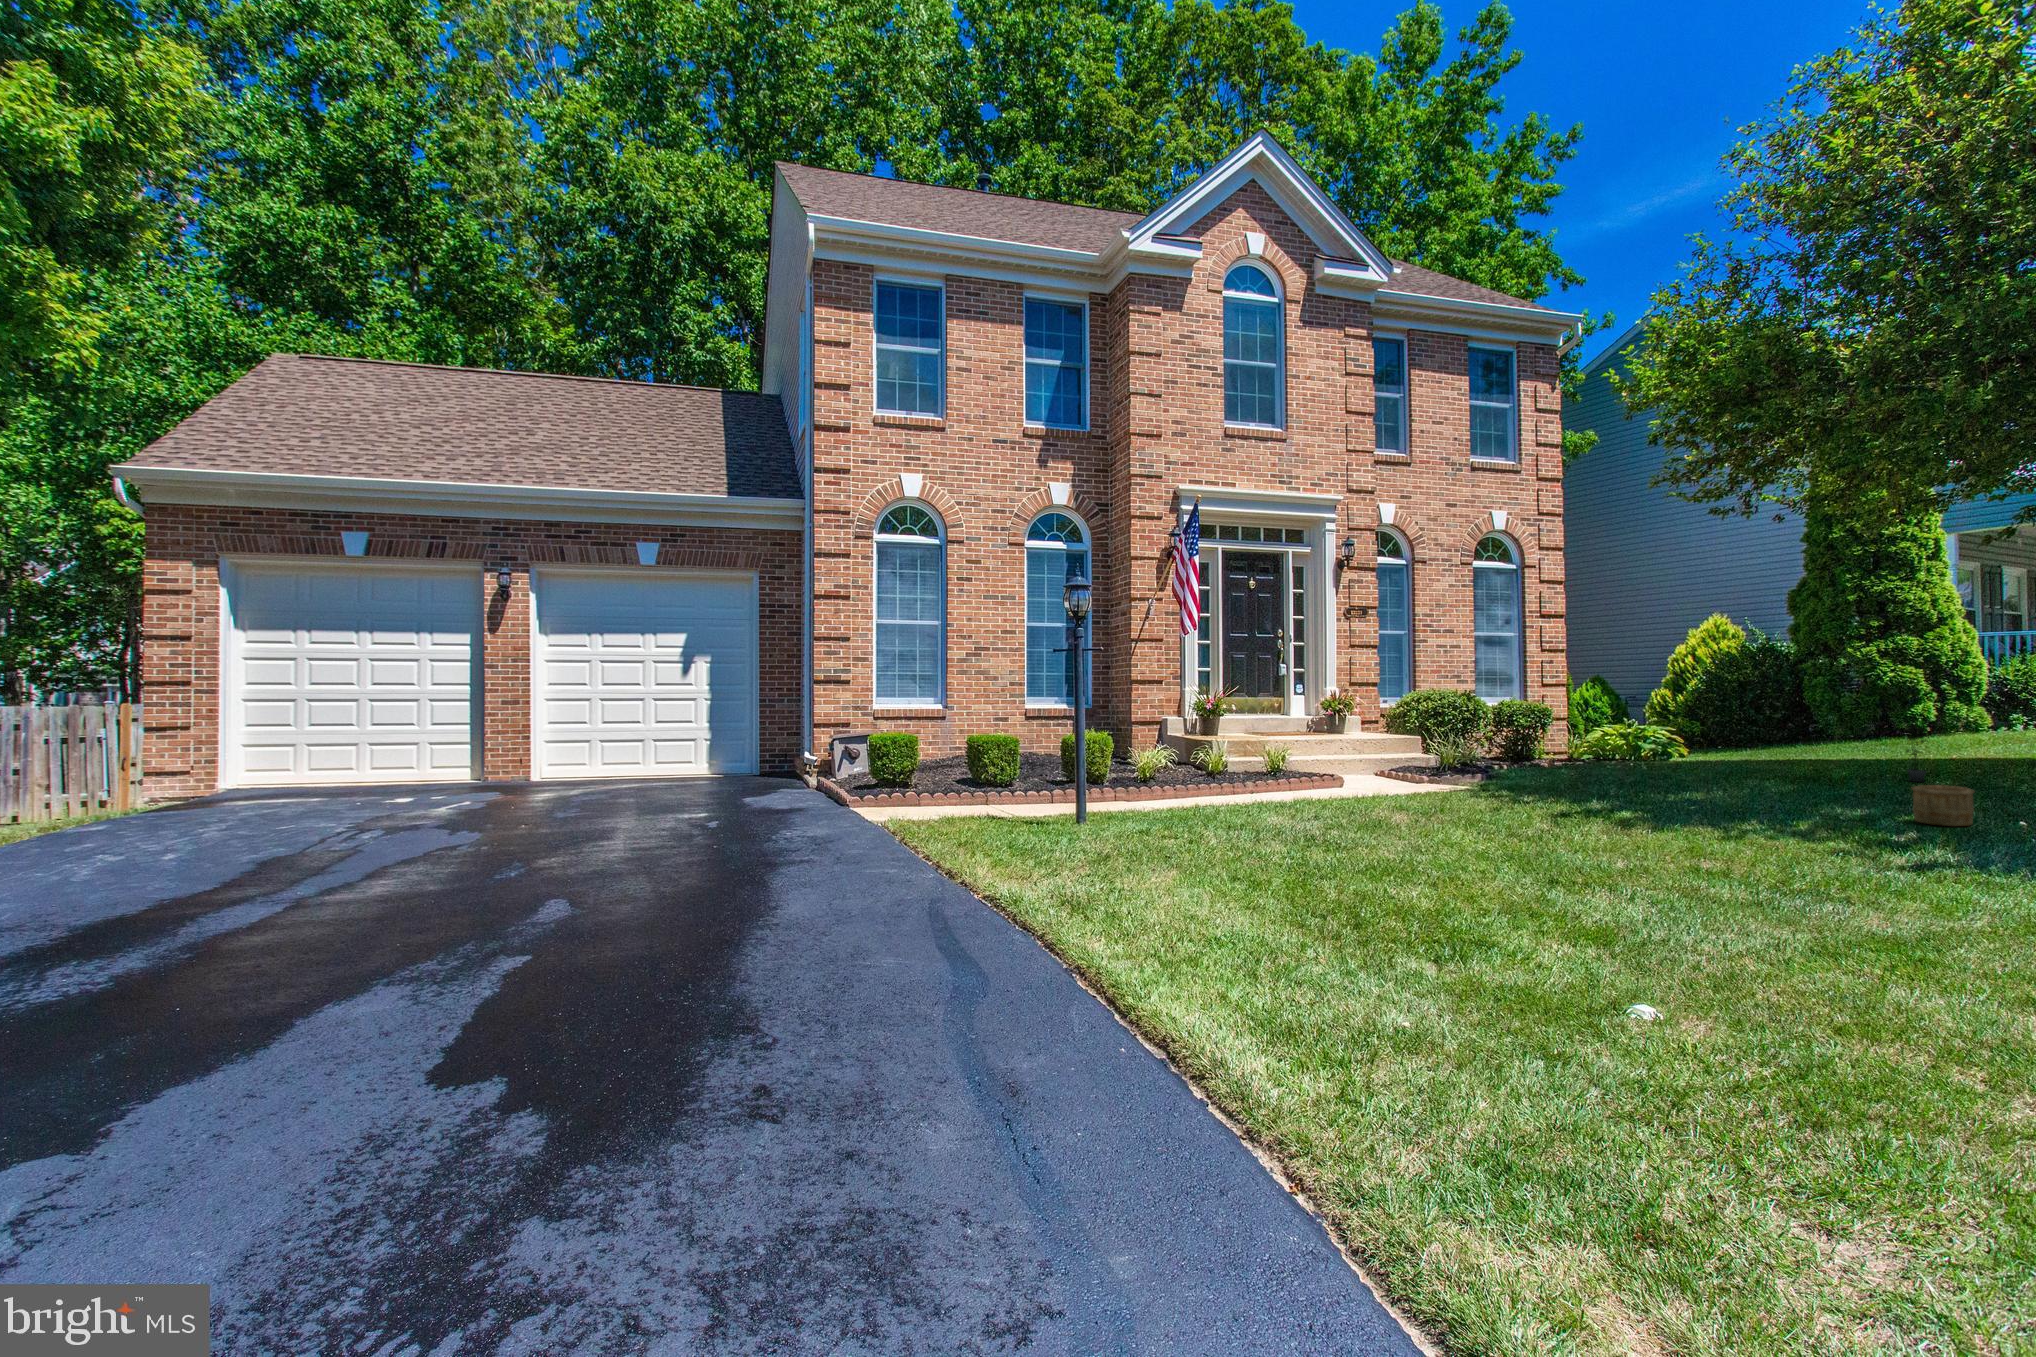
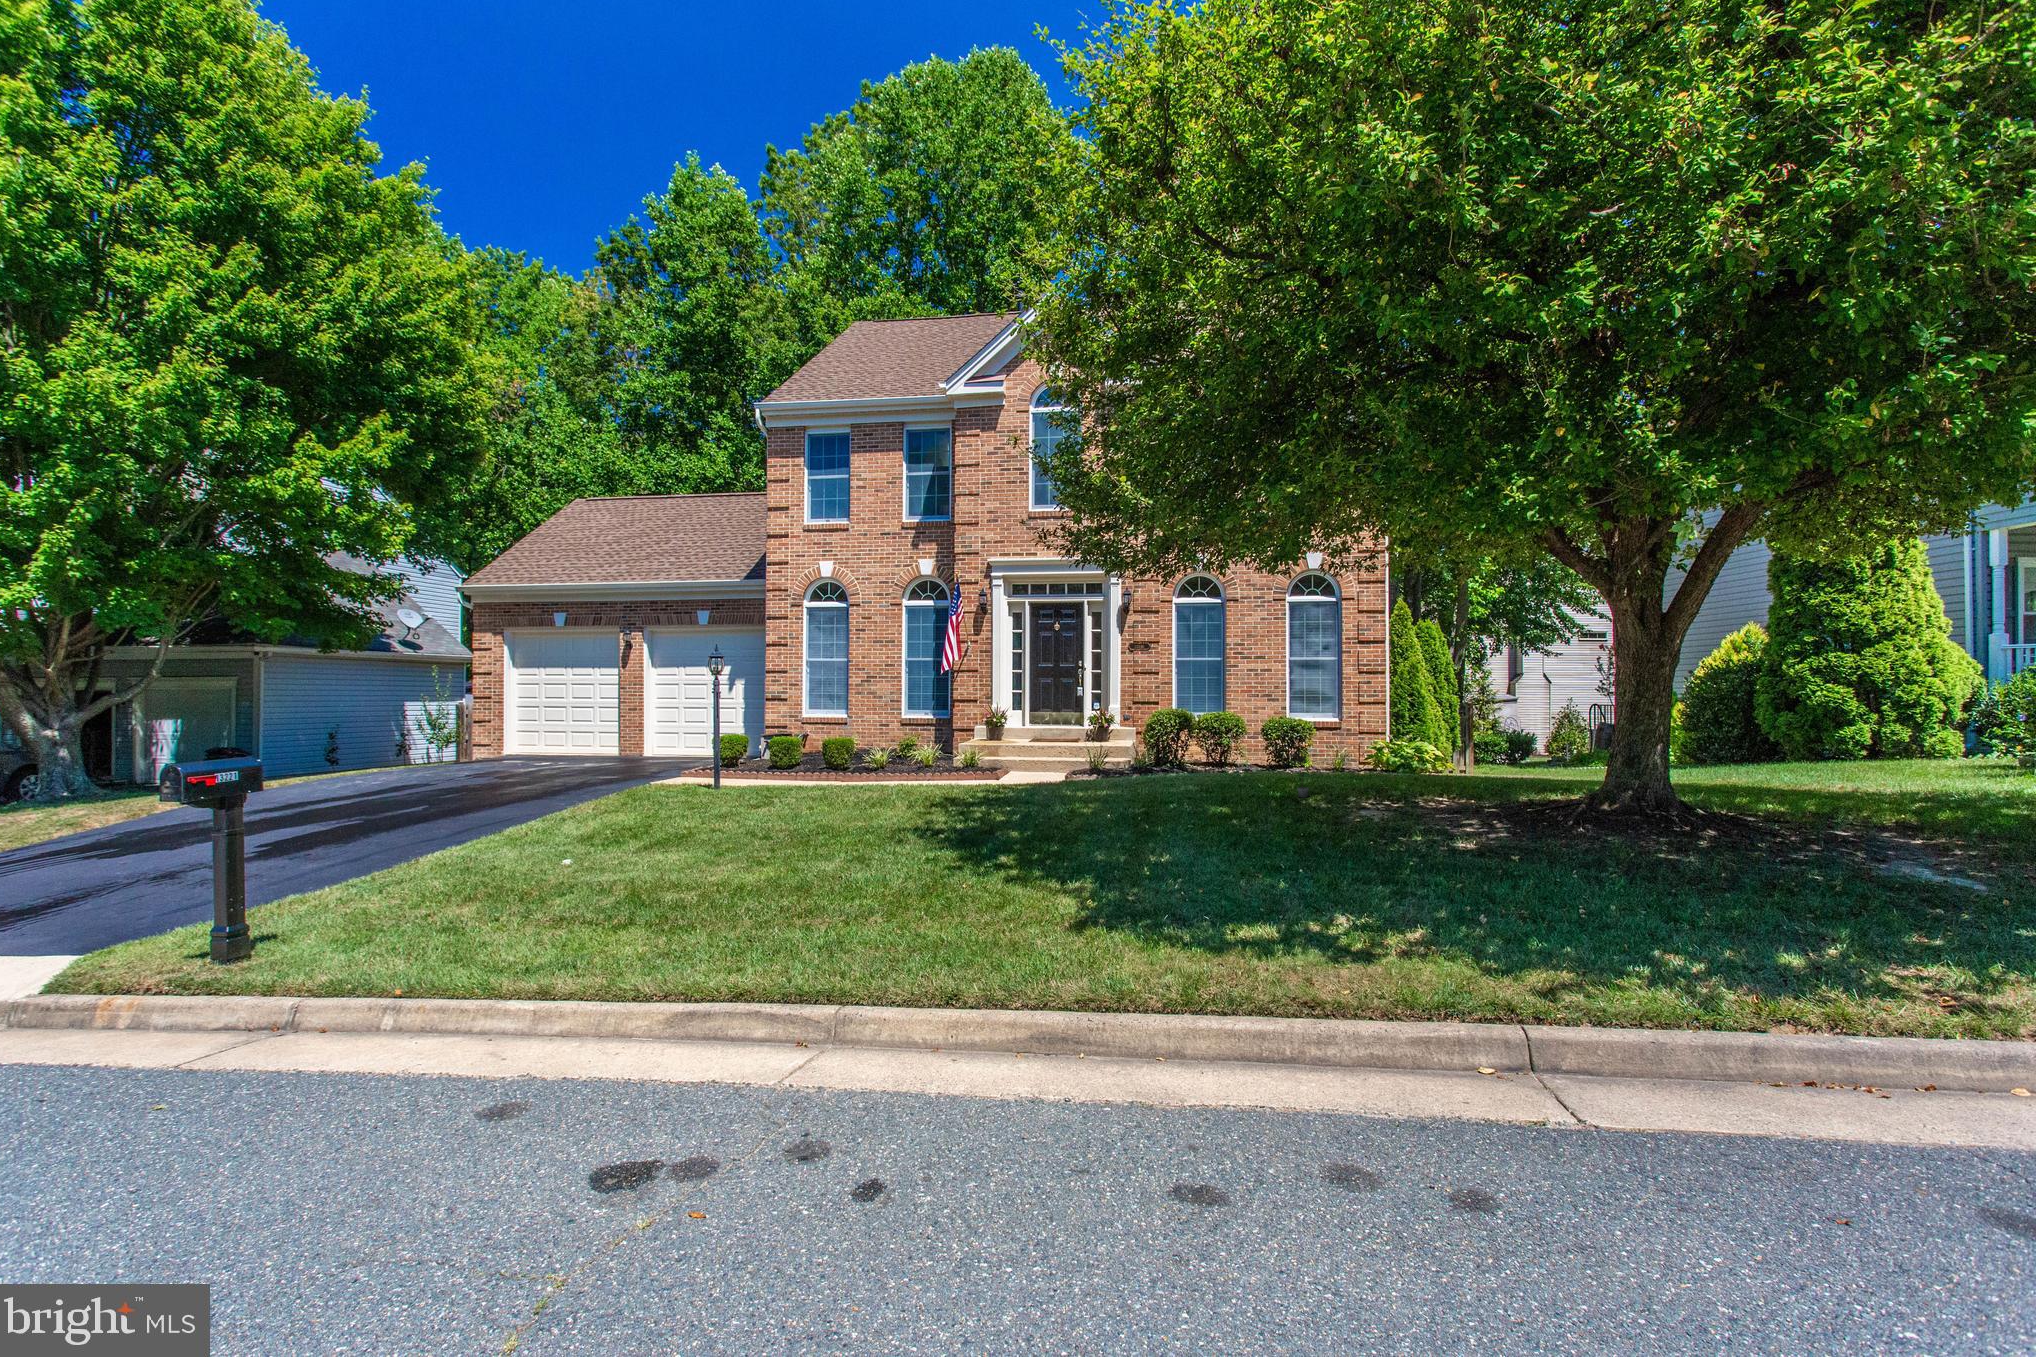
wooden bucket: present [1912,785,1974,826] -> none [1102,794,1134,821]

